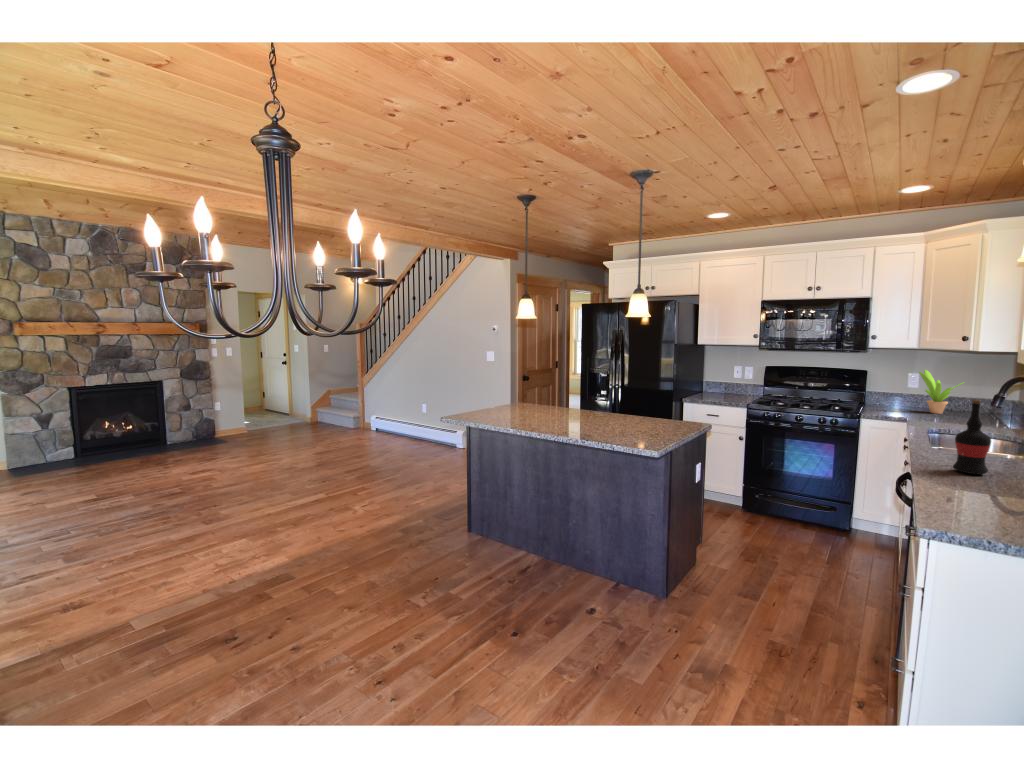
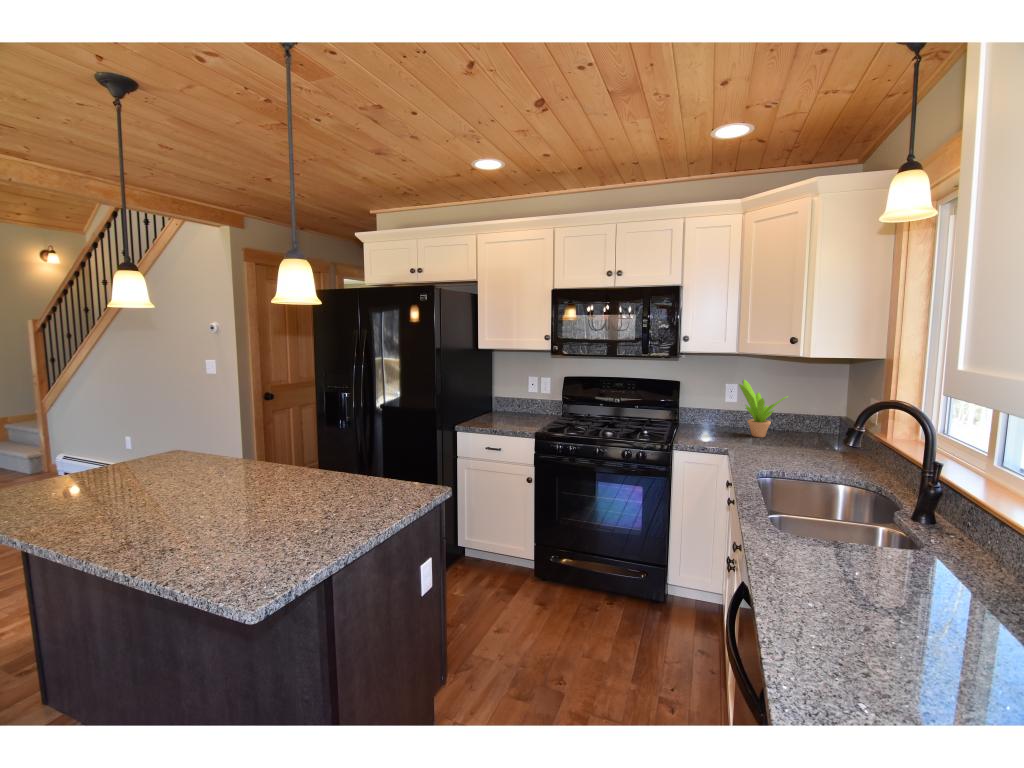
wine bottle: present [953,400,991,474] -> none [851,483,930,657]

